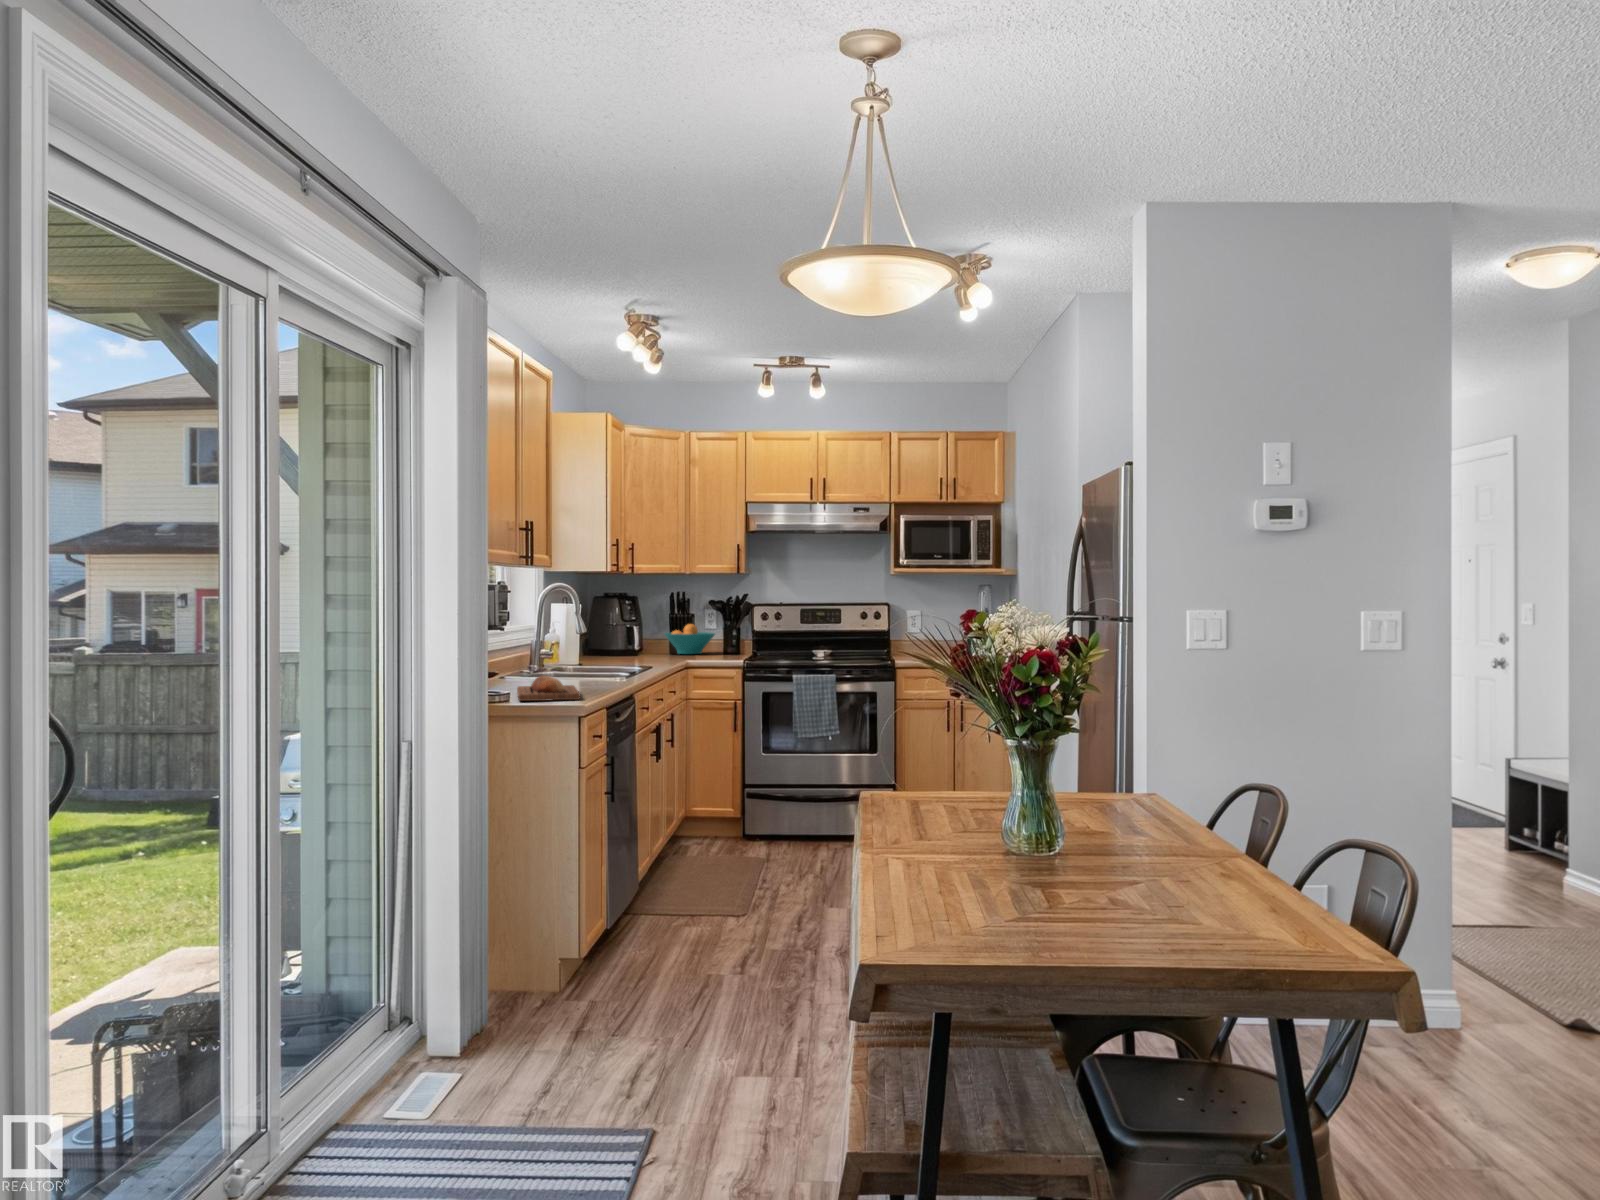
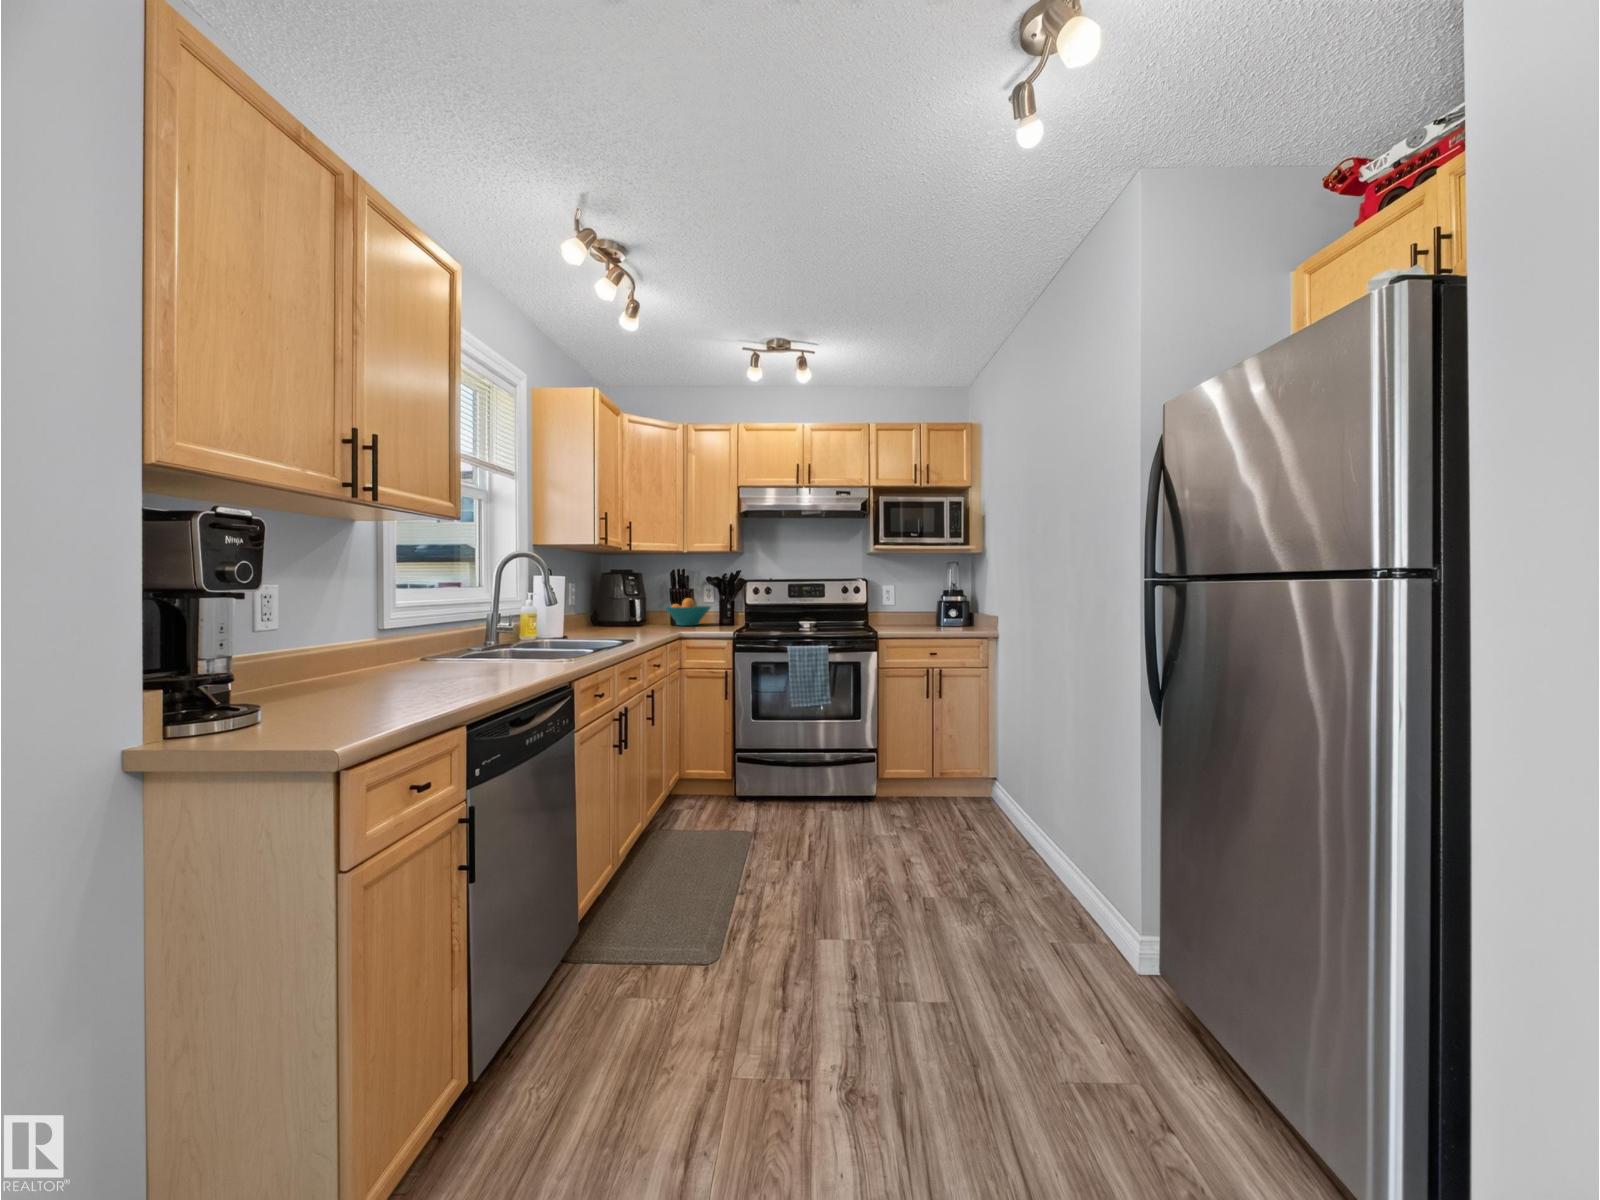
bread loaf: present [517,676,580,701] -> none [305,666,467,718]

